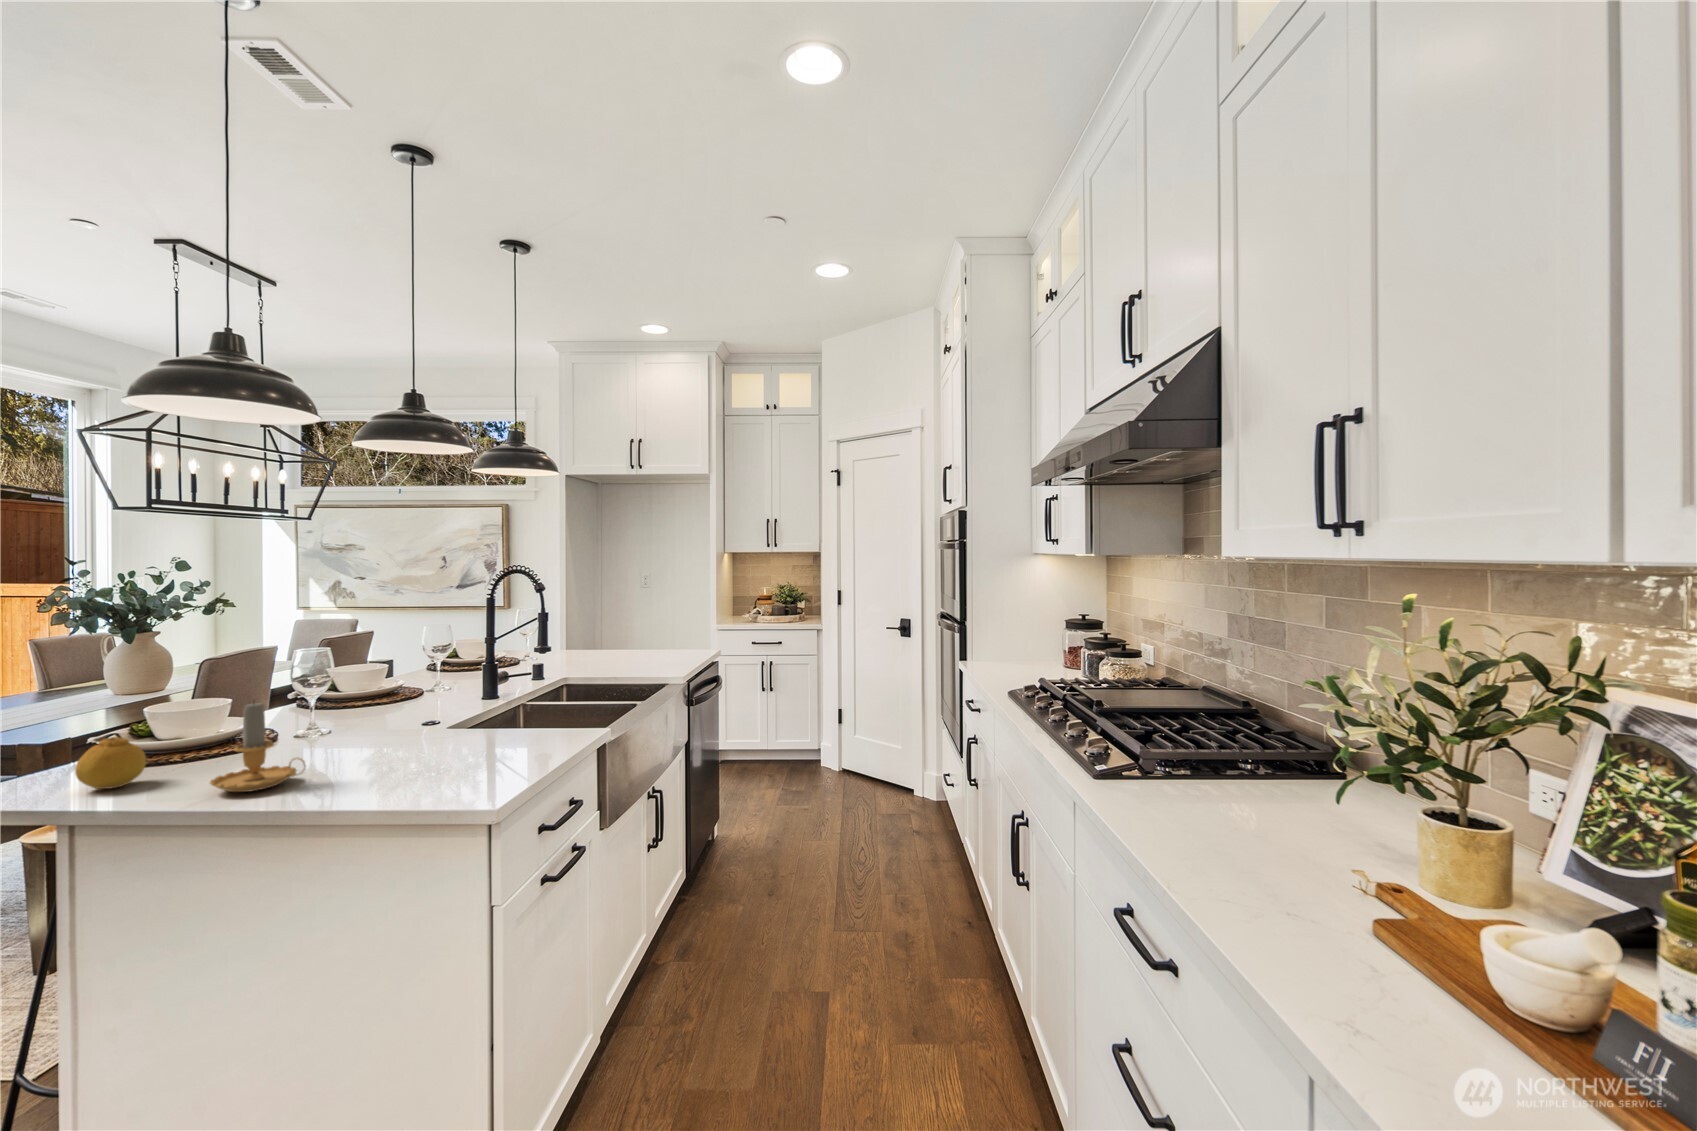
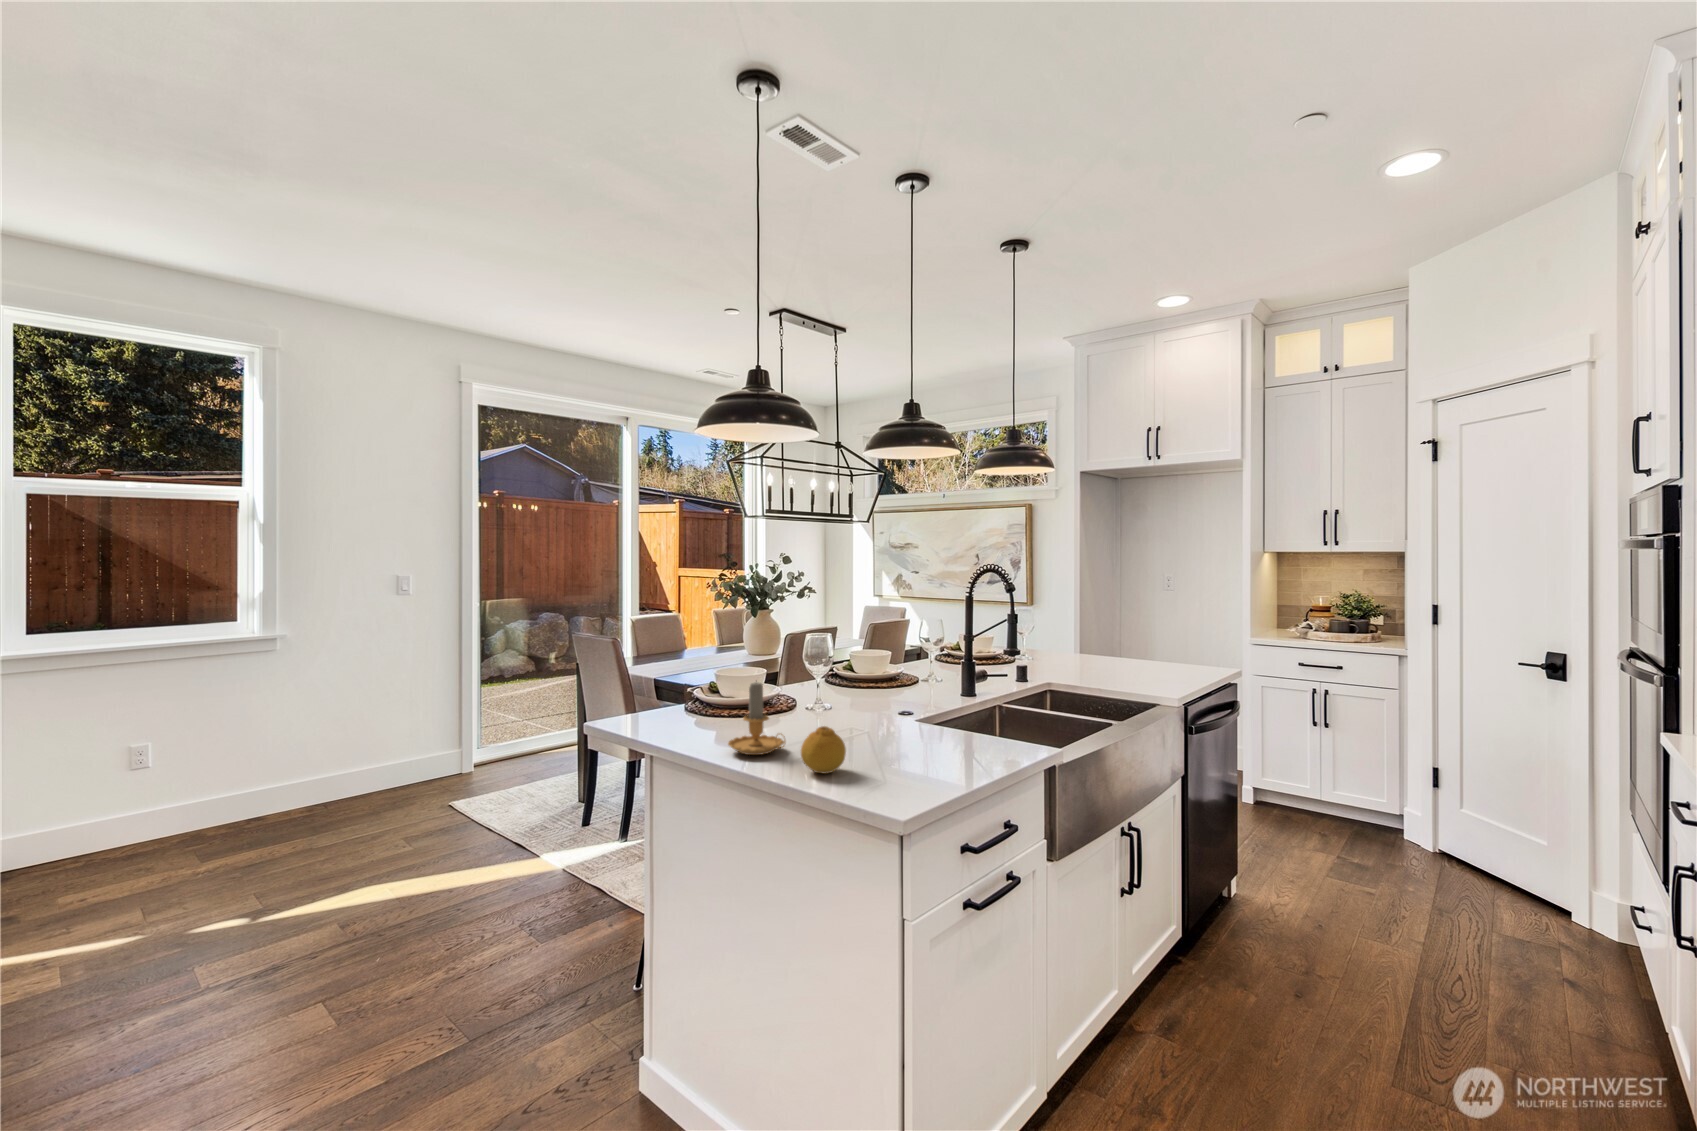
fruit: present [75,737,146,789] -> present [801,726,846,773]

